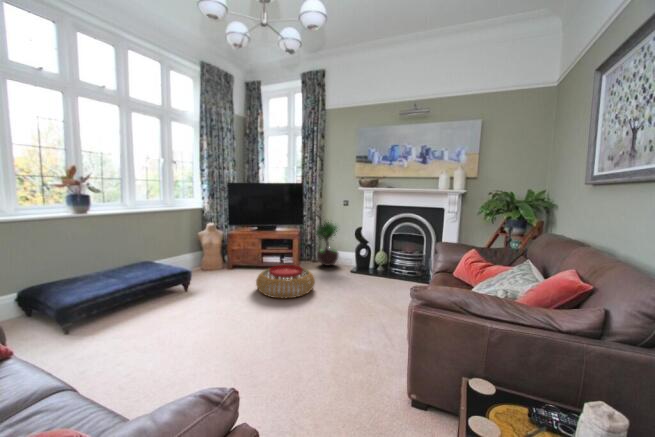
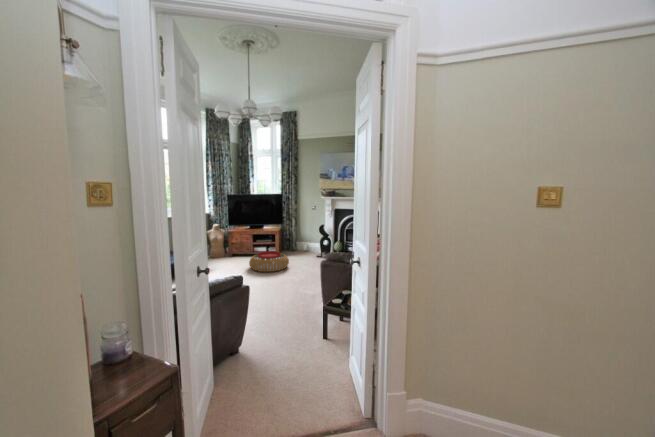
potted tree: present [315,221,338,266] -> none [289,218,311,253]

